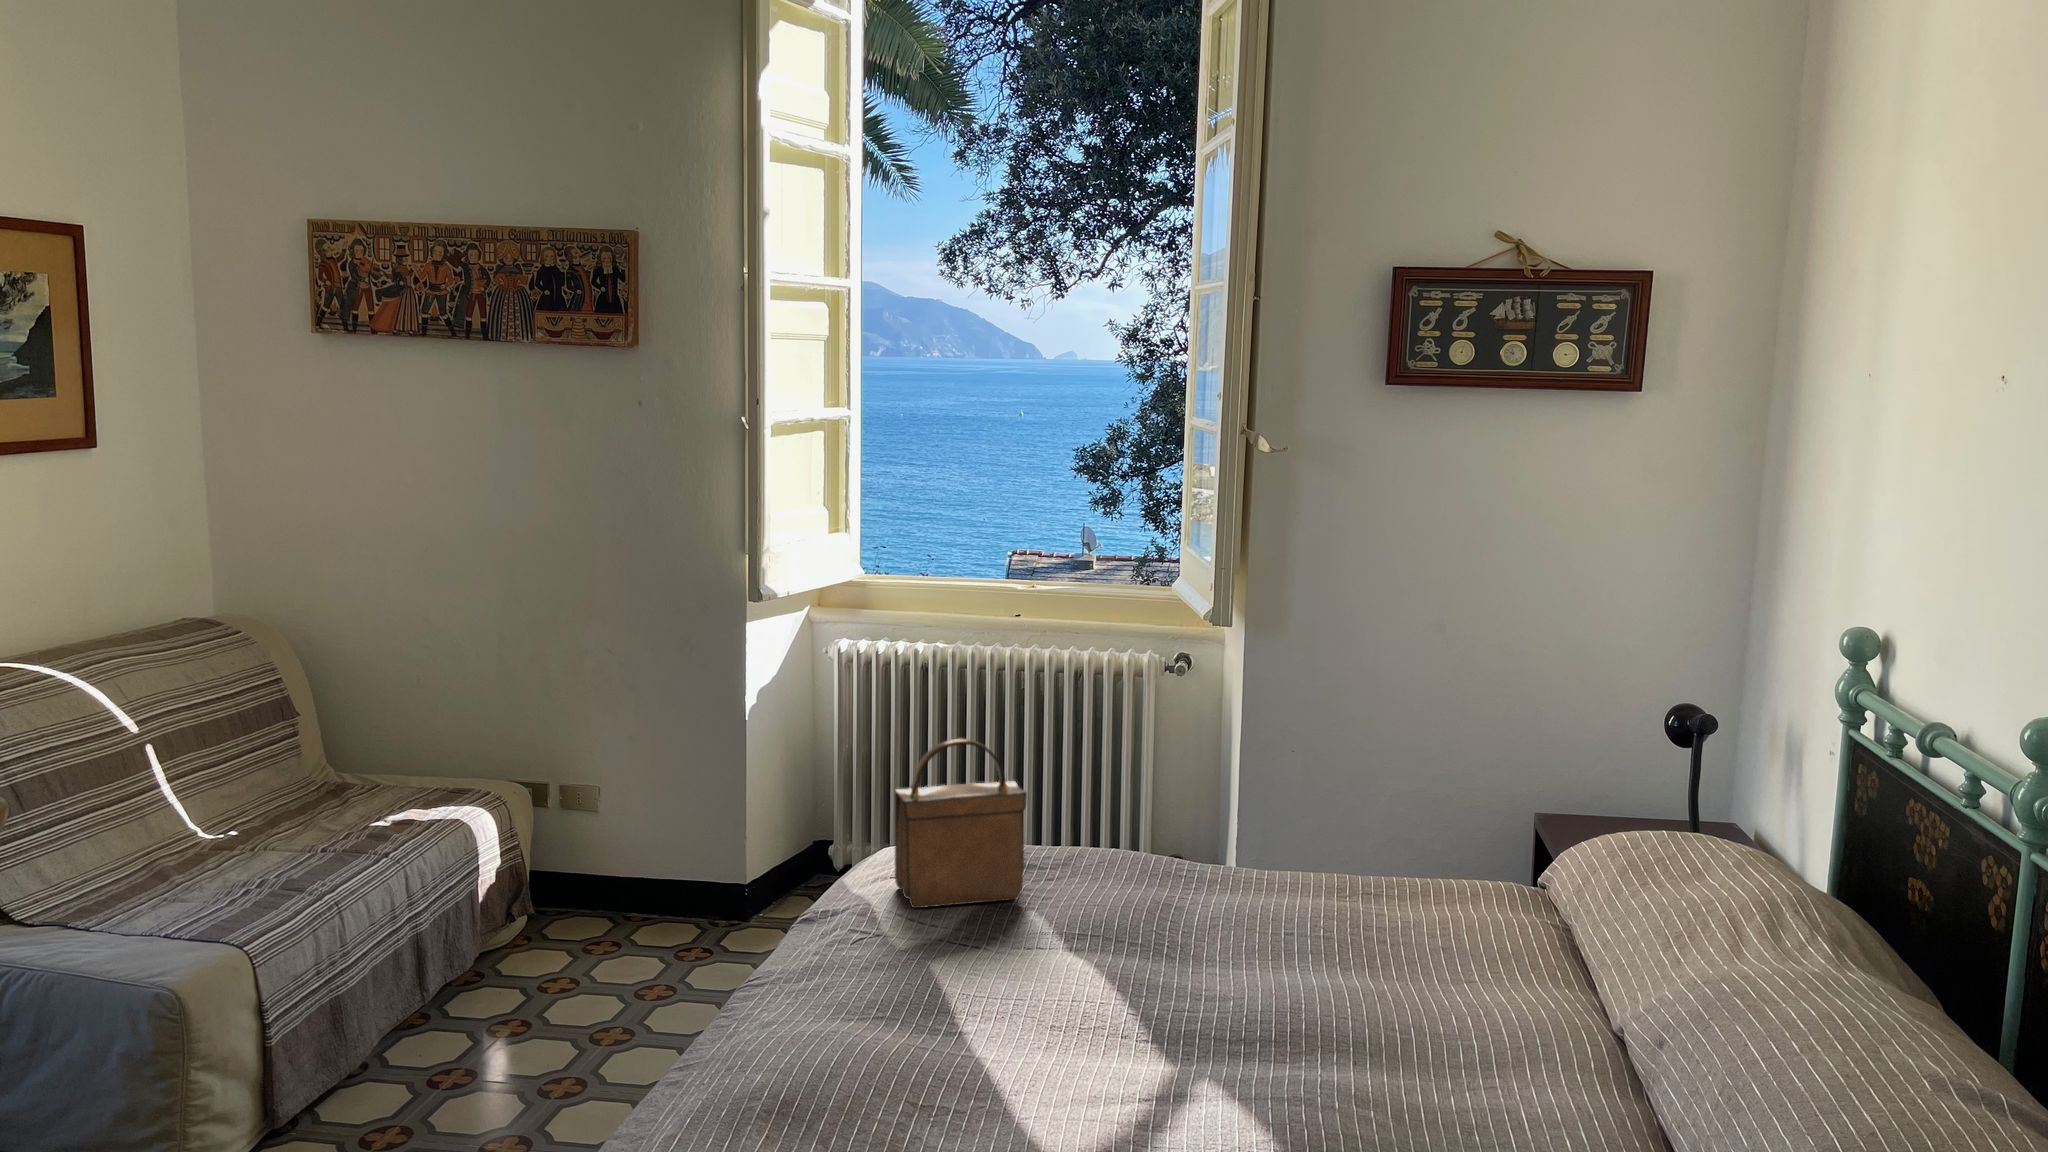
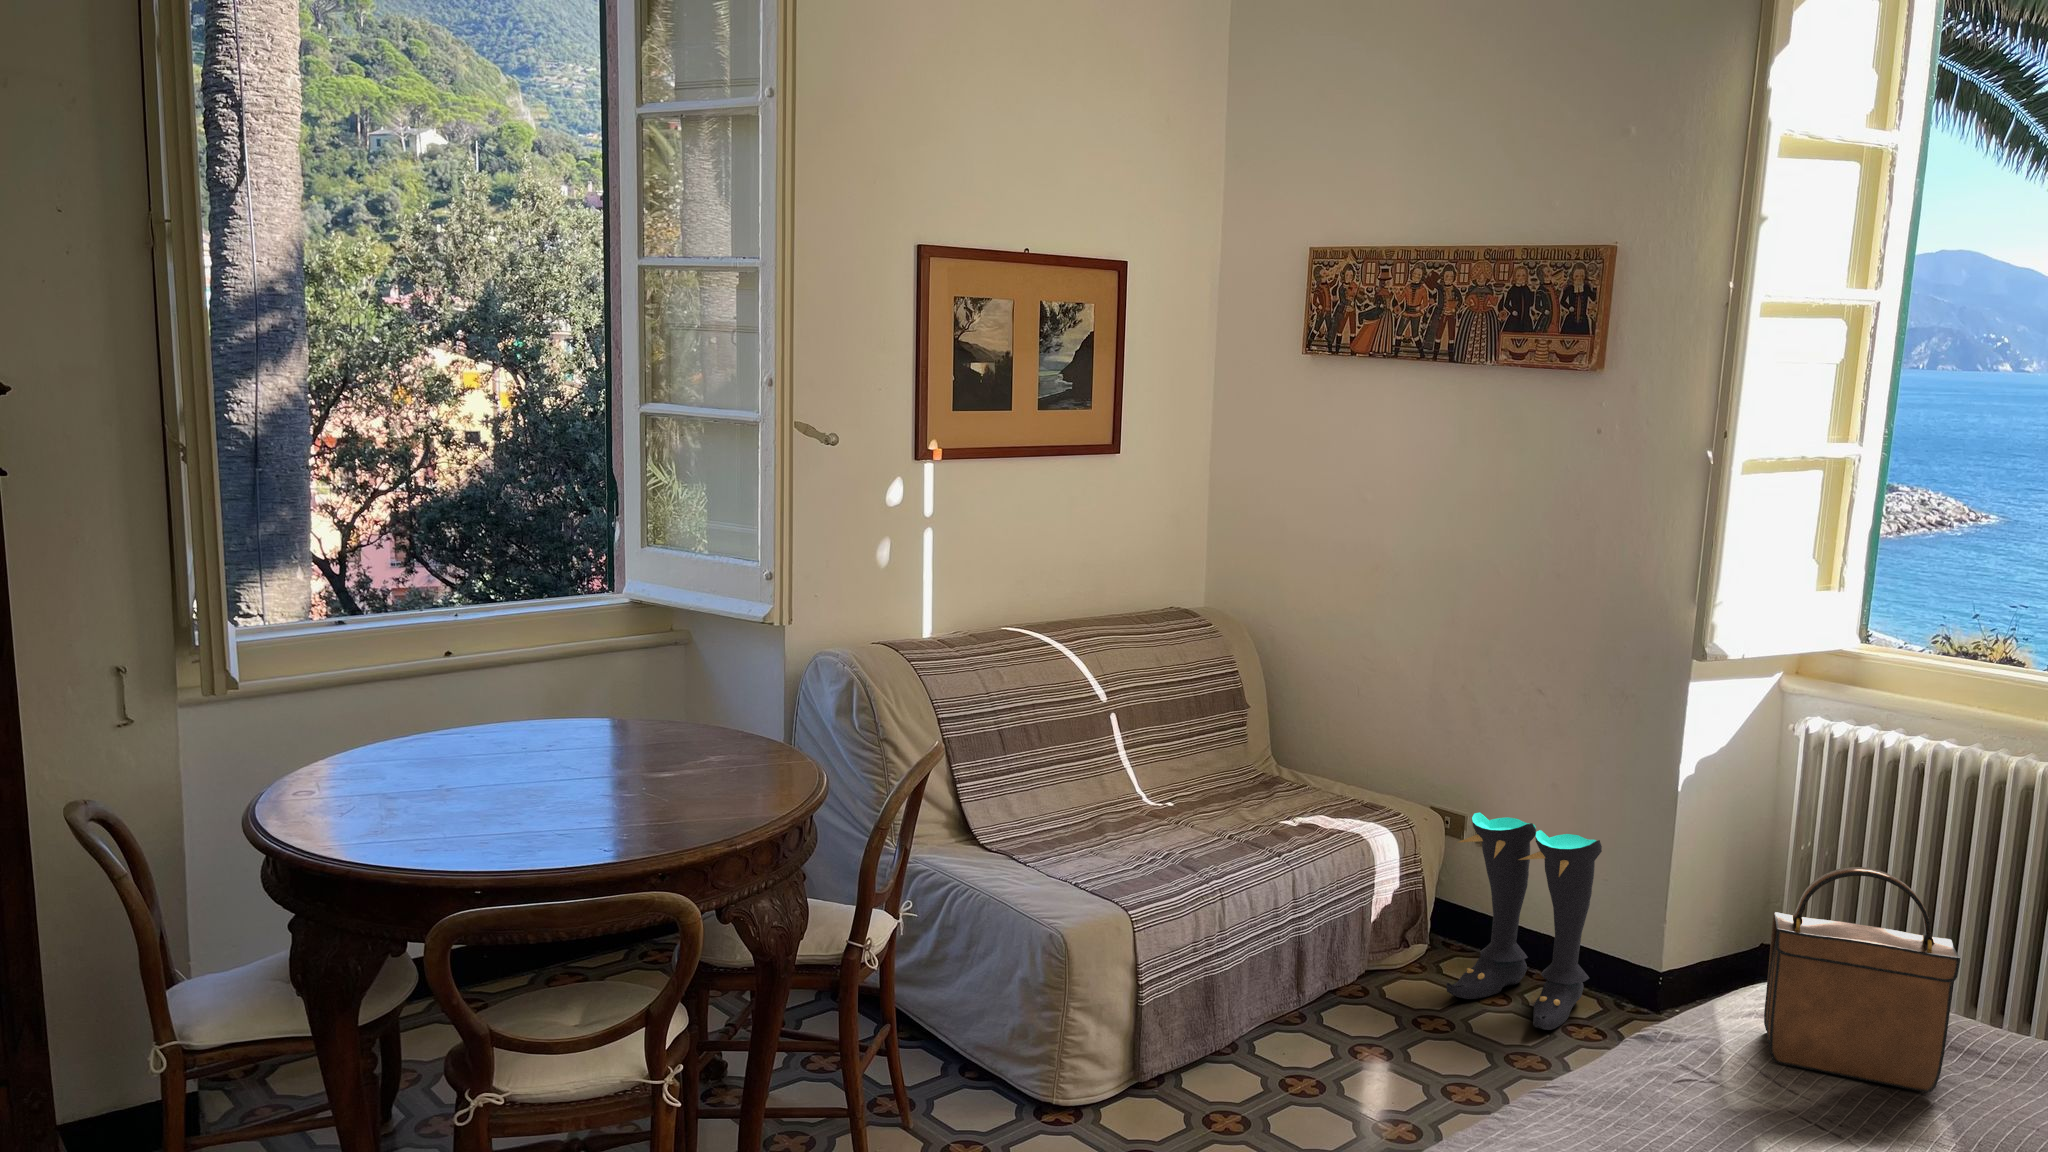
boots: none [553,774,688,960] -> present [1446,812,1602,1030]

